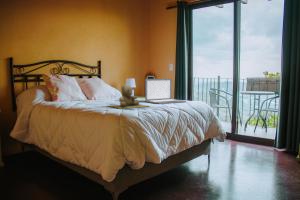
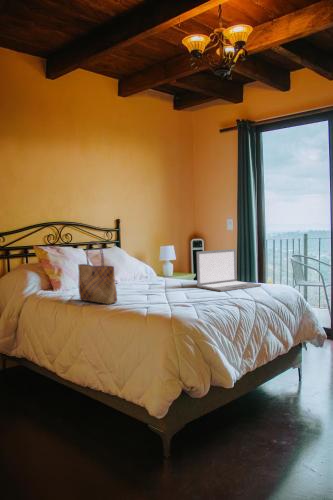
tote bag: none [65,67,90,109] -> present [78,241,117,304]
teddy bear: present [111,85,146,109] -> none [141,265,209,303]

